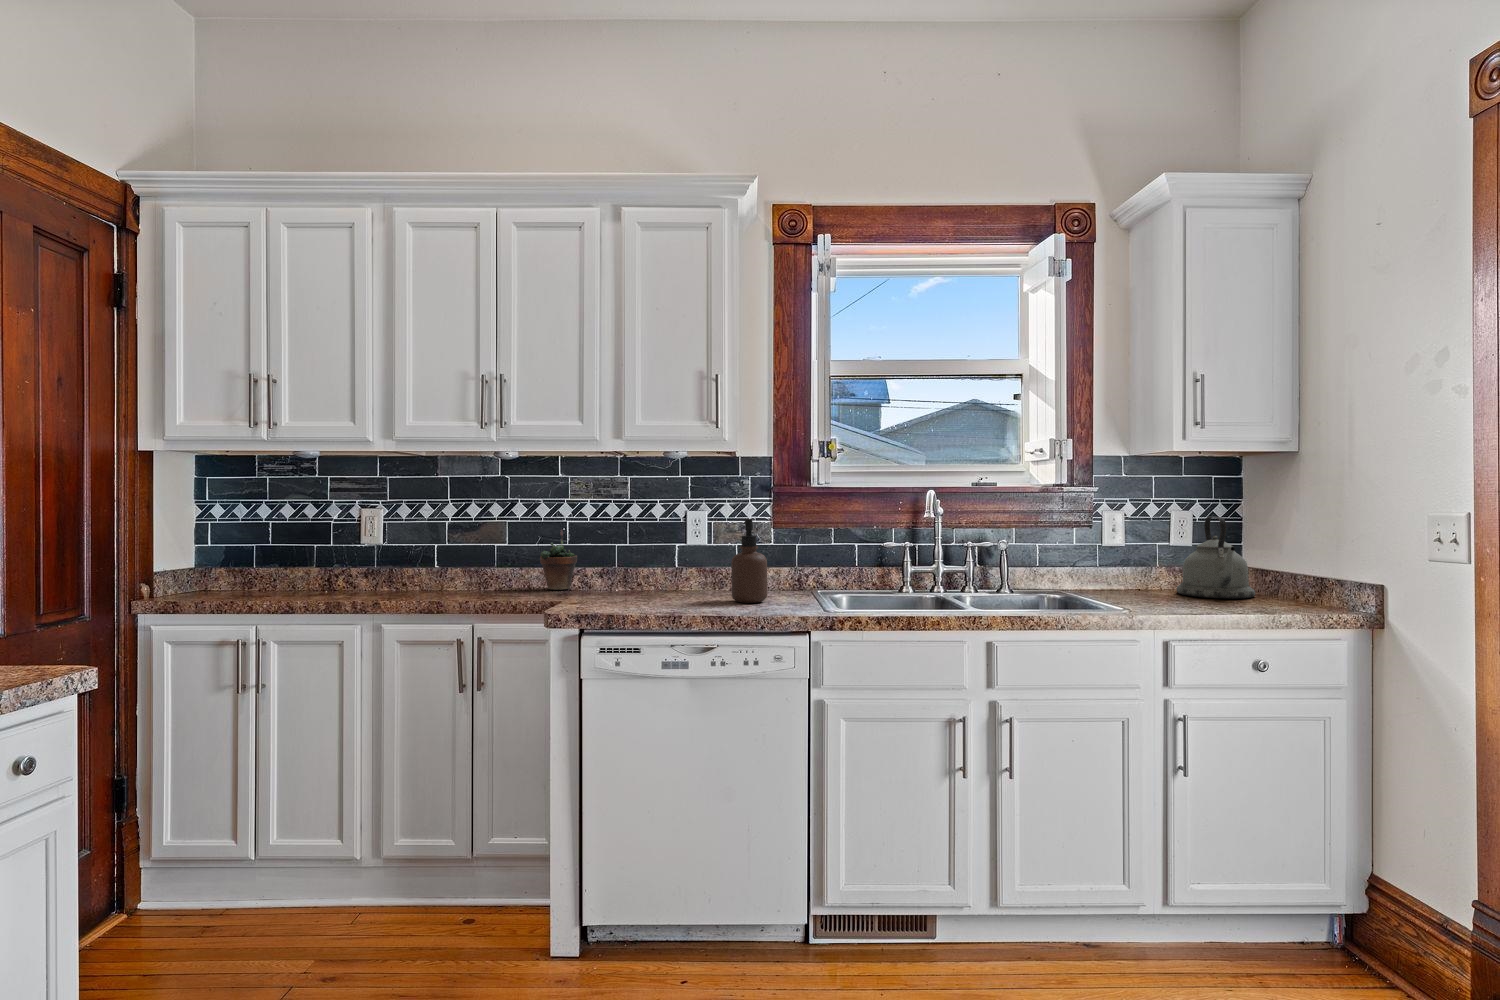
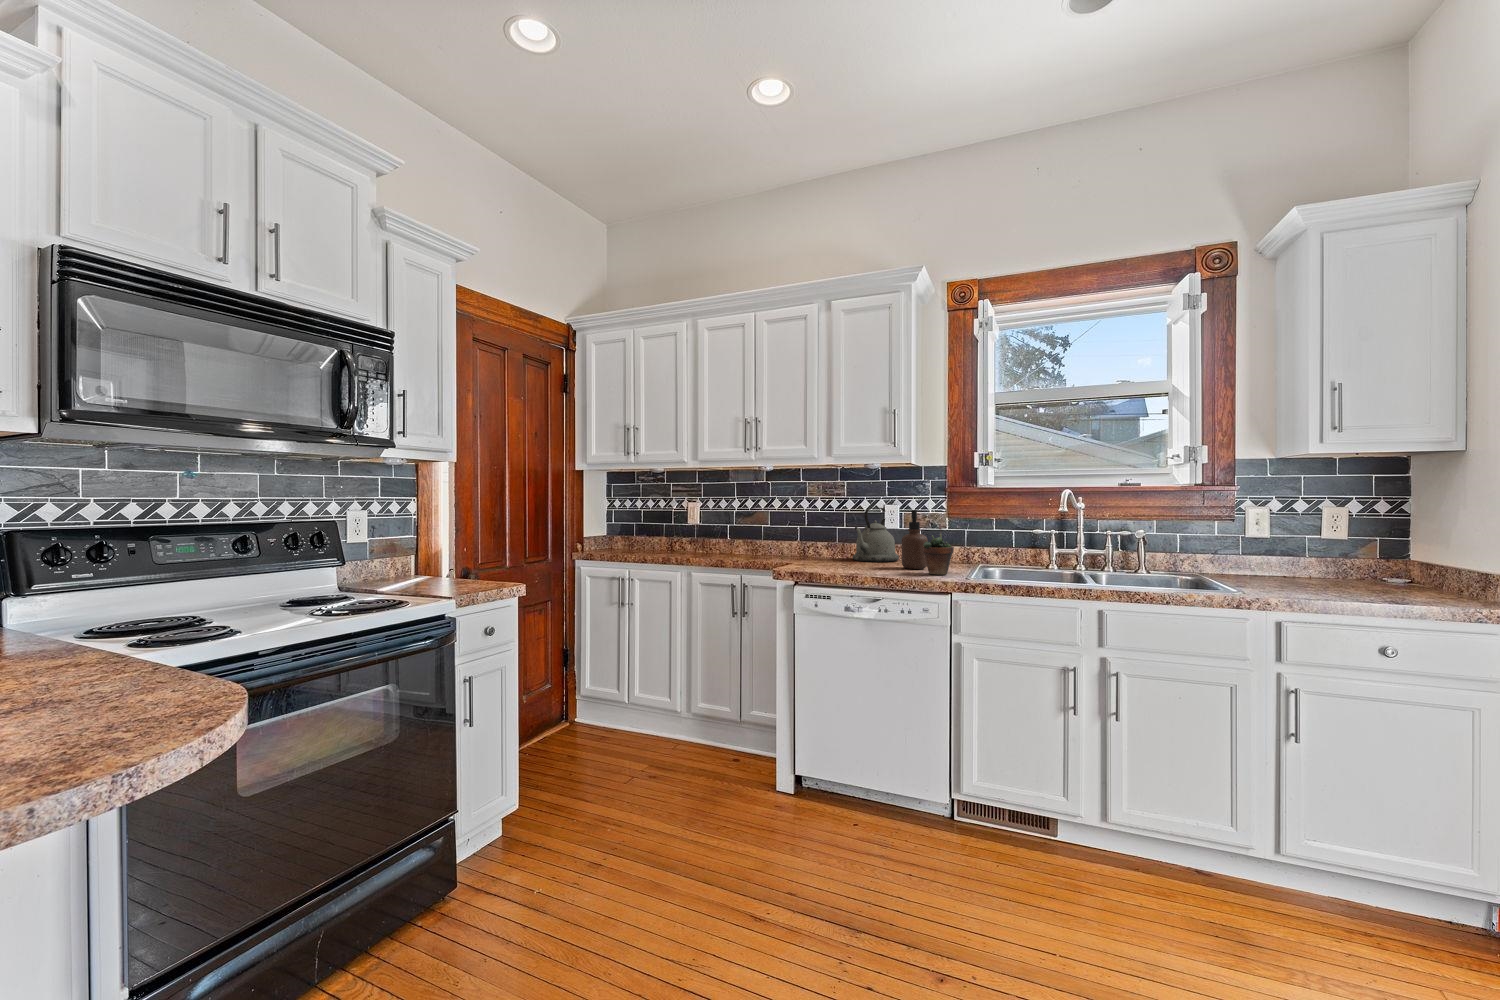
kettle: present [1177,516,1255,599] -> present [853,508,899,562]
succulent plant: present [540,529,577,590] -> present [923,524,954,575]

